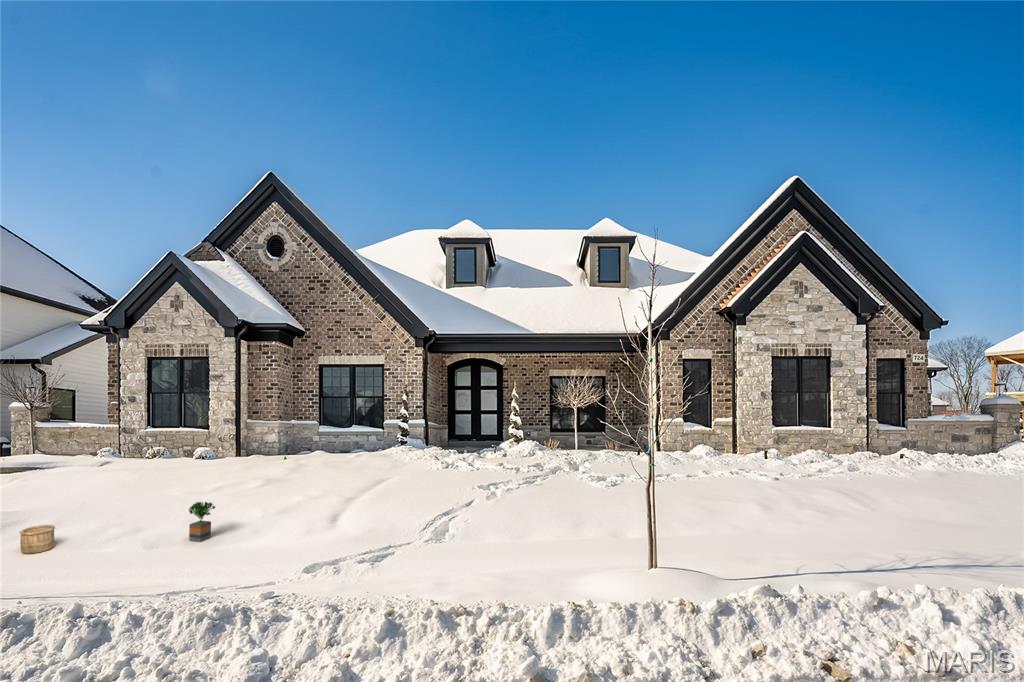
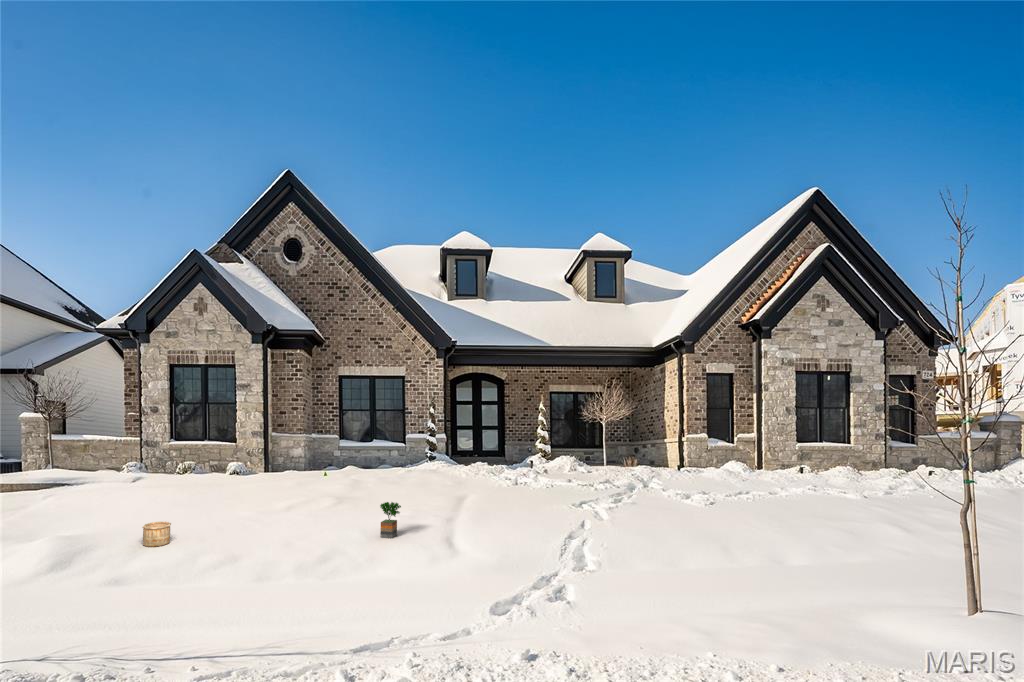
potted tree: present [189,502,215,542] -> present [380,502,401,538]

